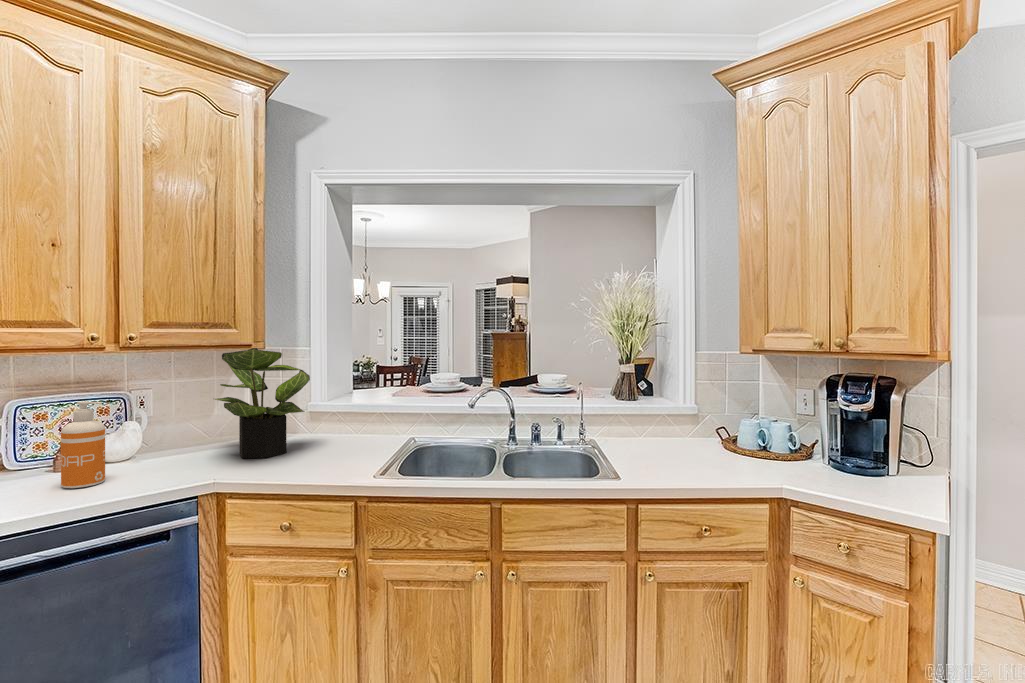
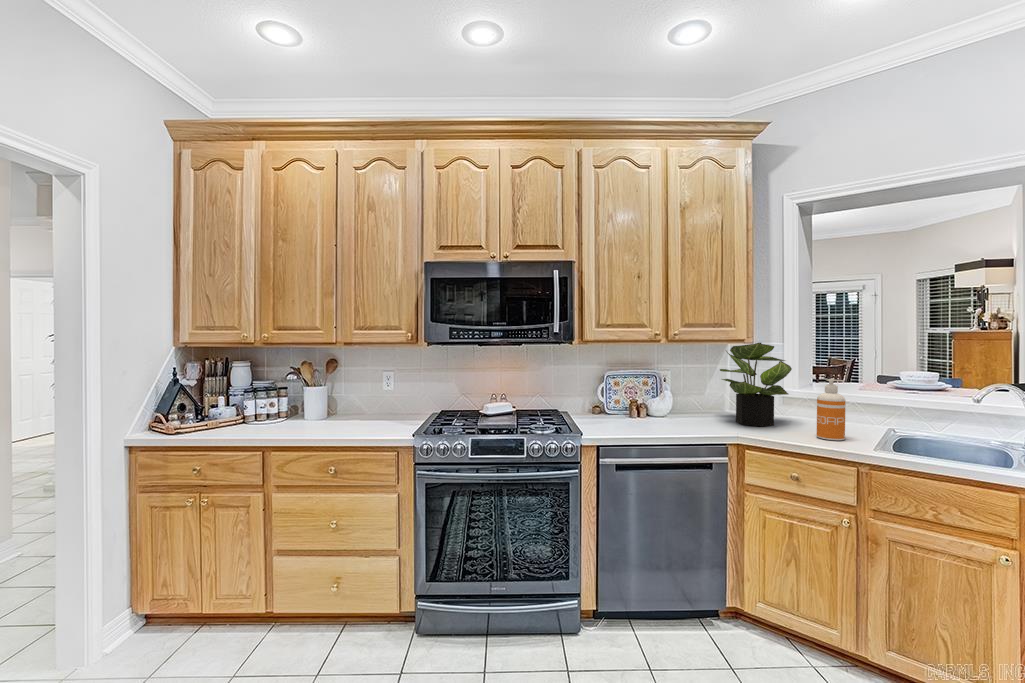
soap dispenser: present [61,401,105,488] -> present [817,379,845,440]

